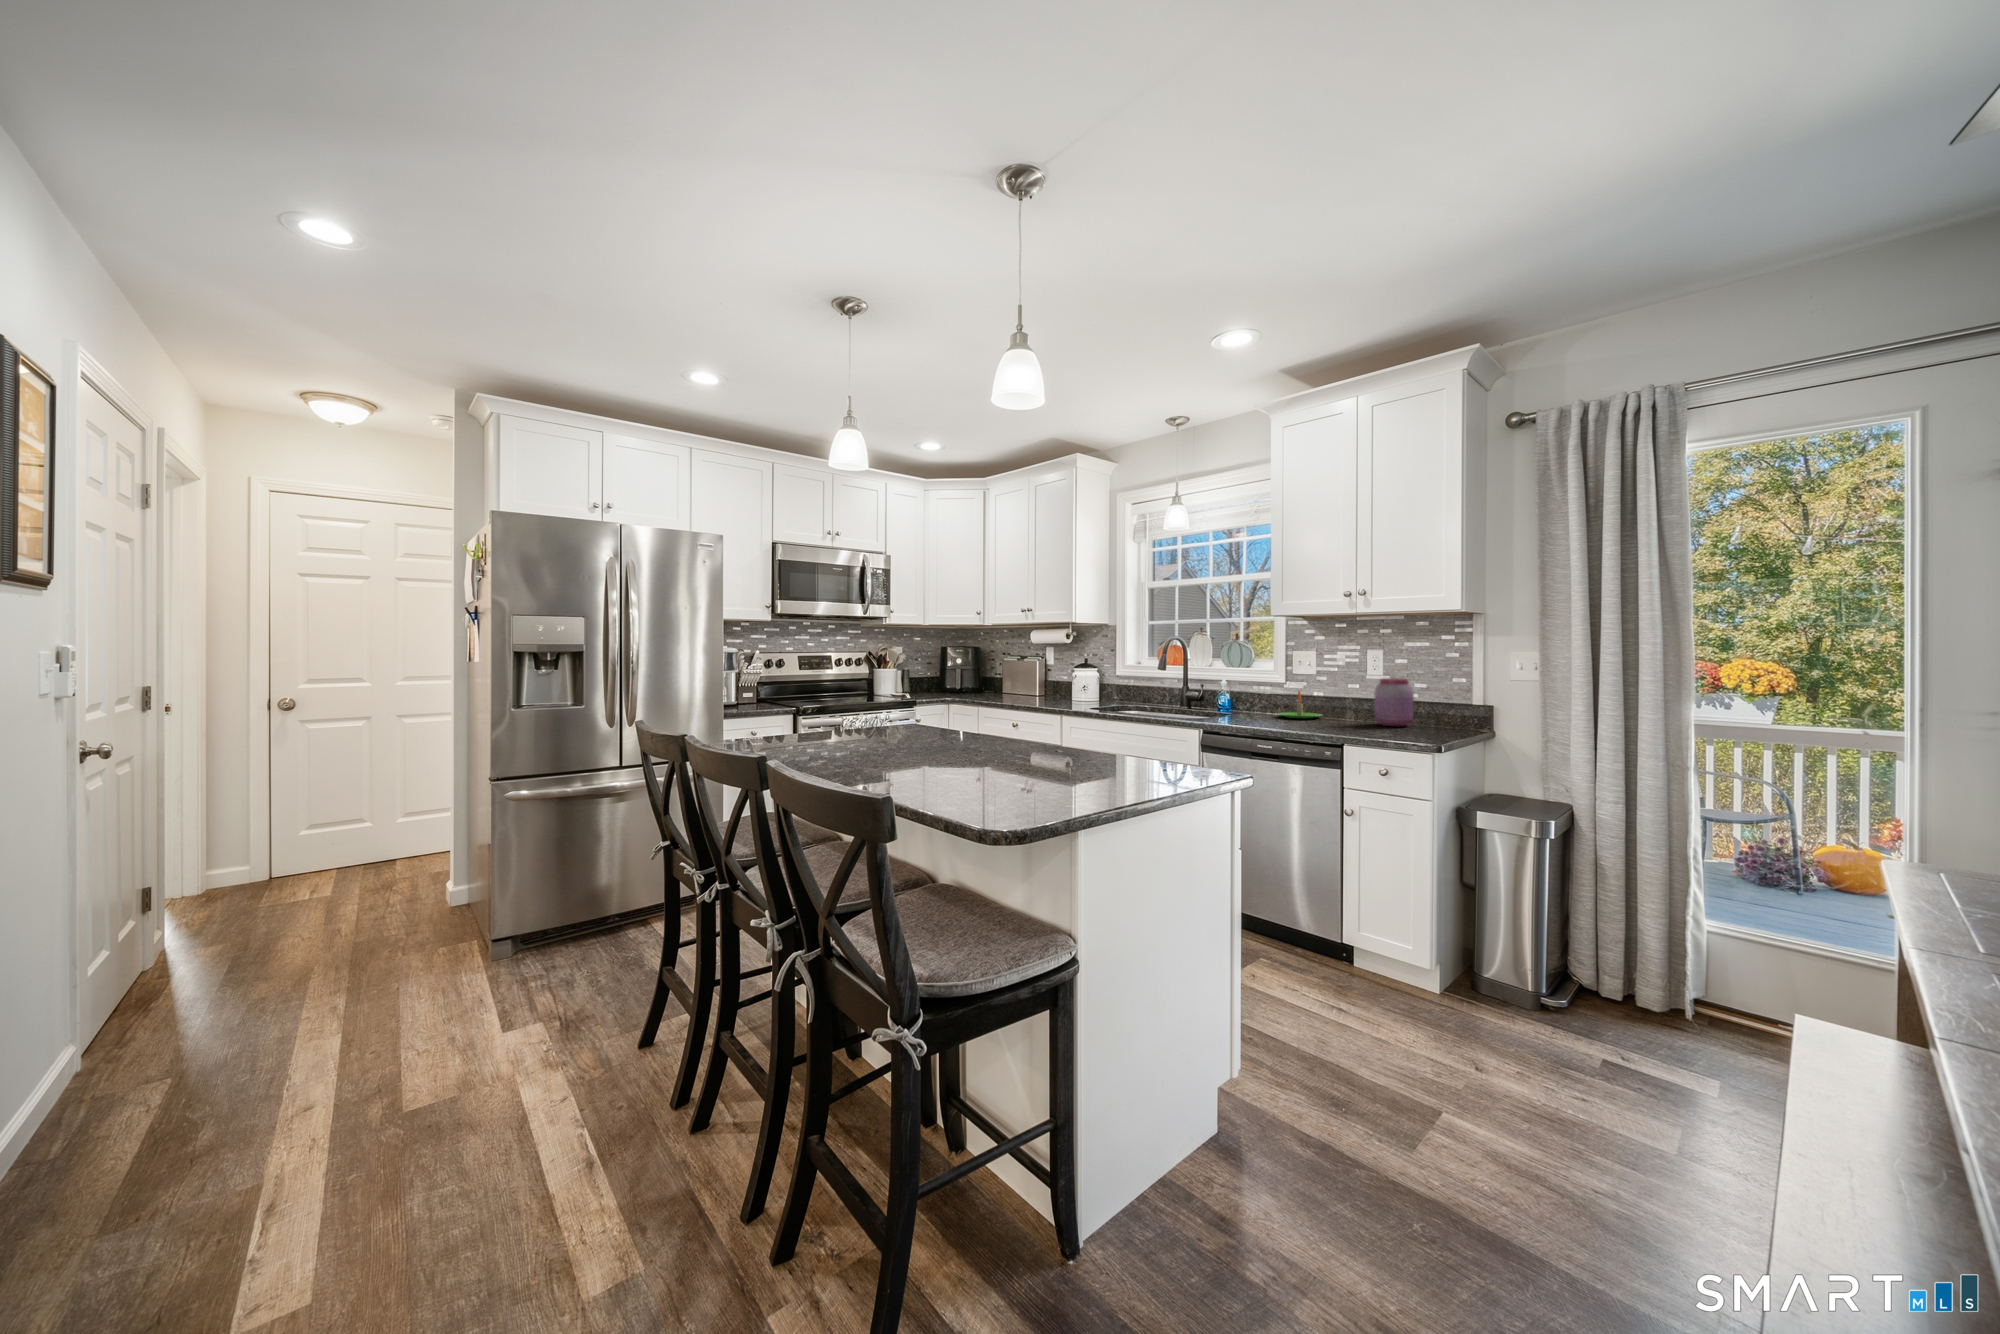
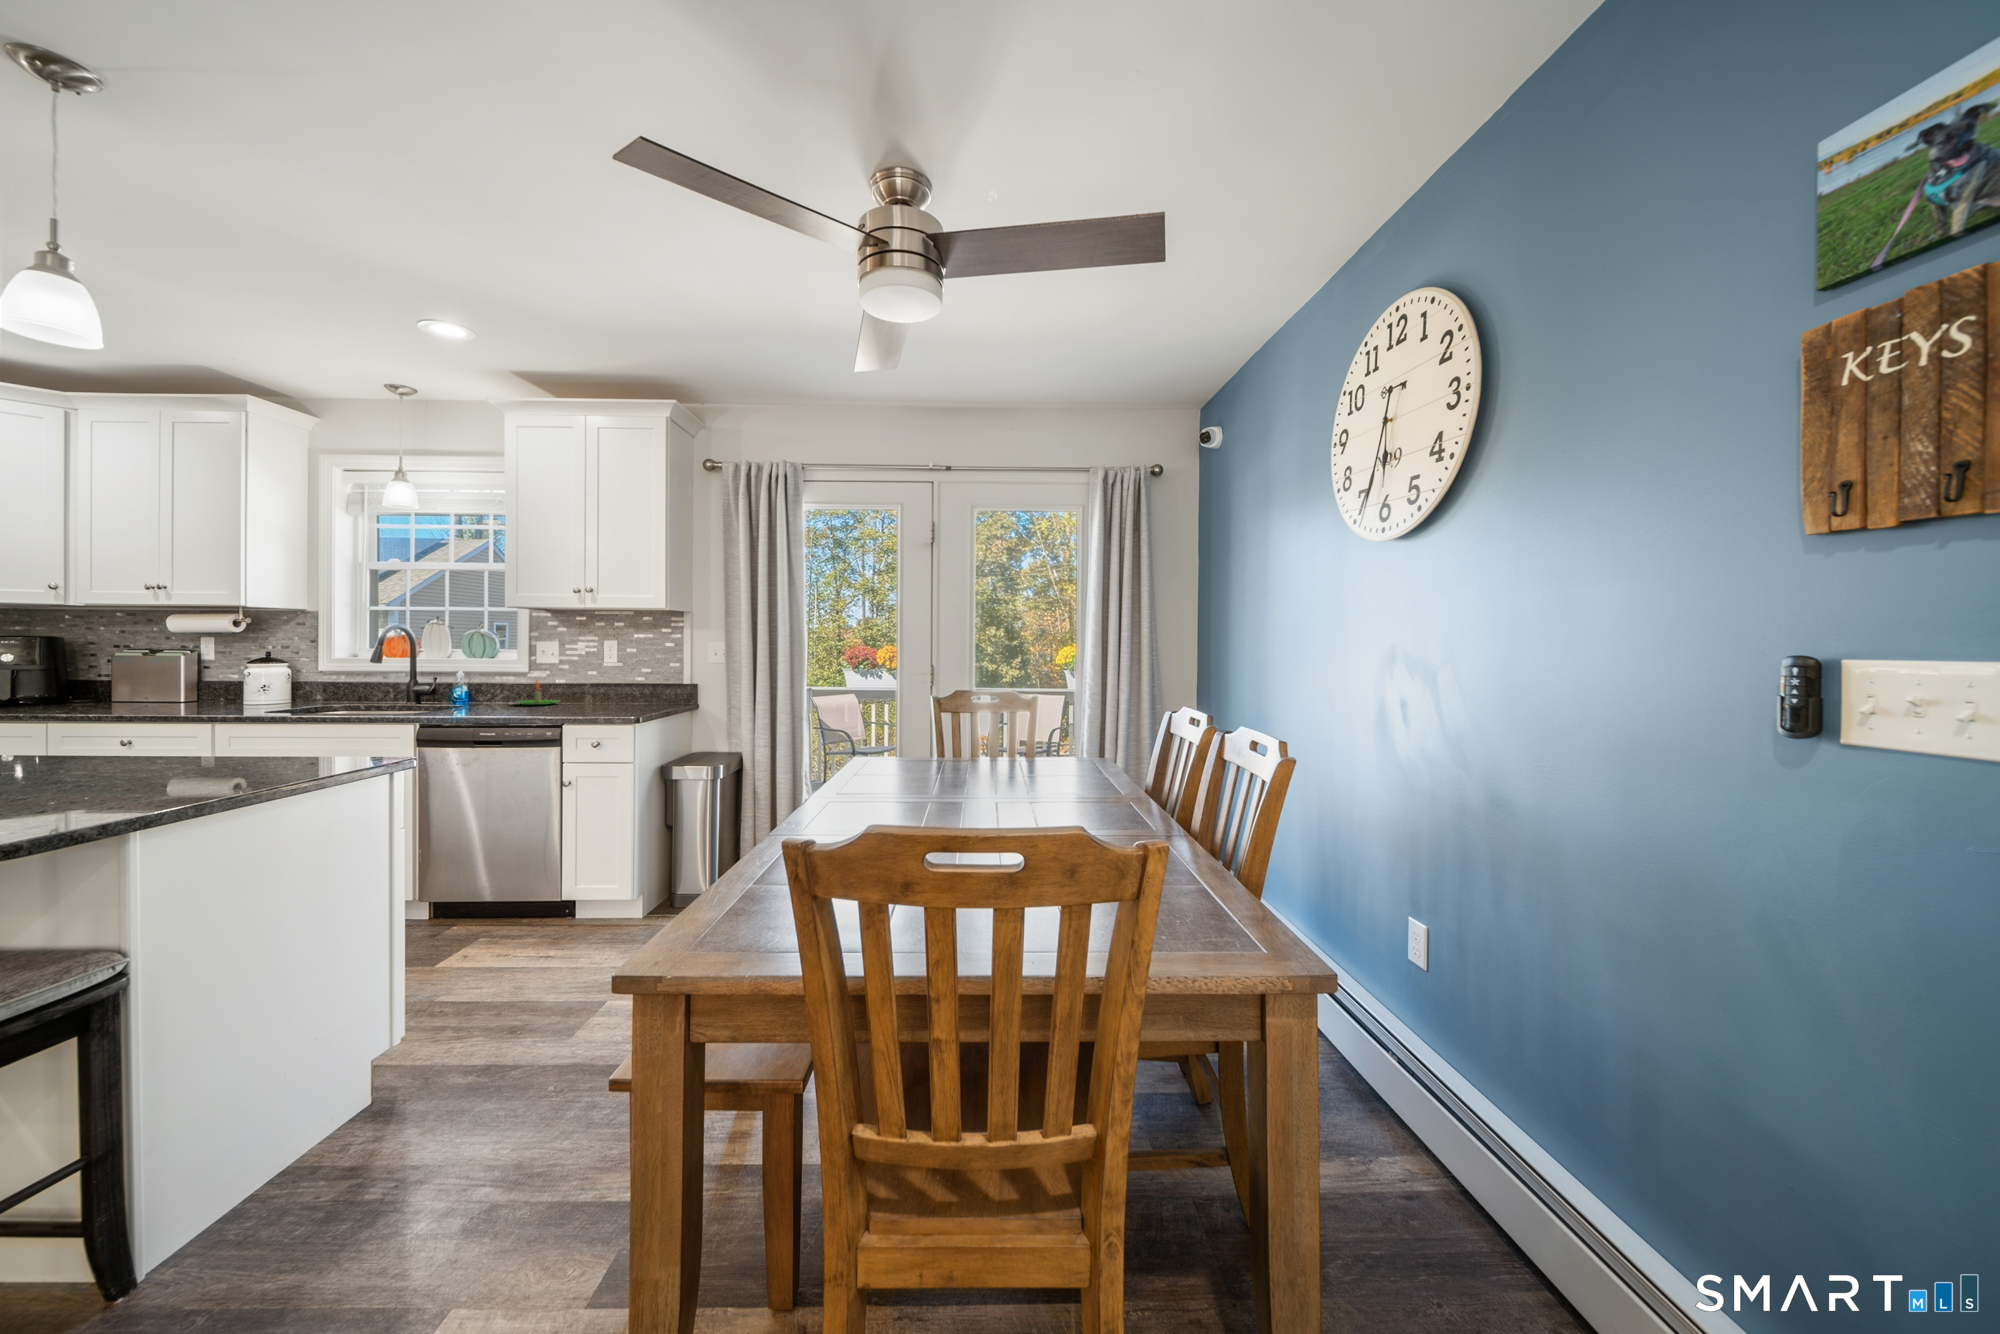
jar: present [1374,679,1414,726] -> none [604,665,637,706]

